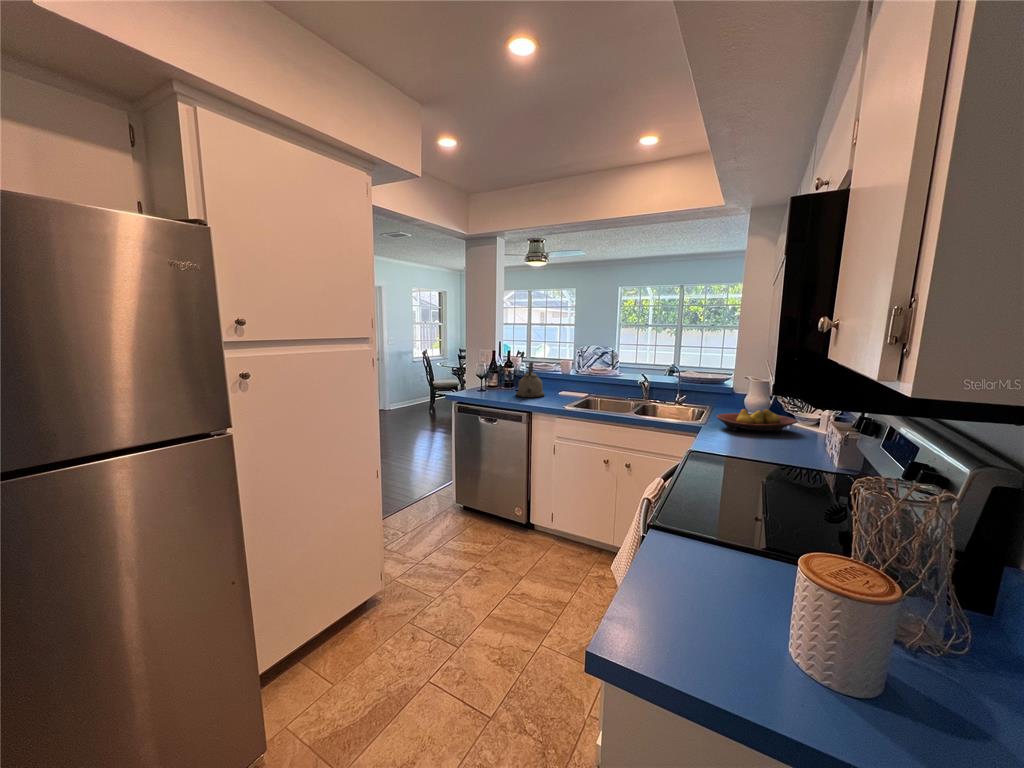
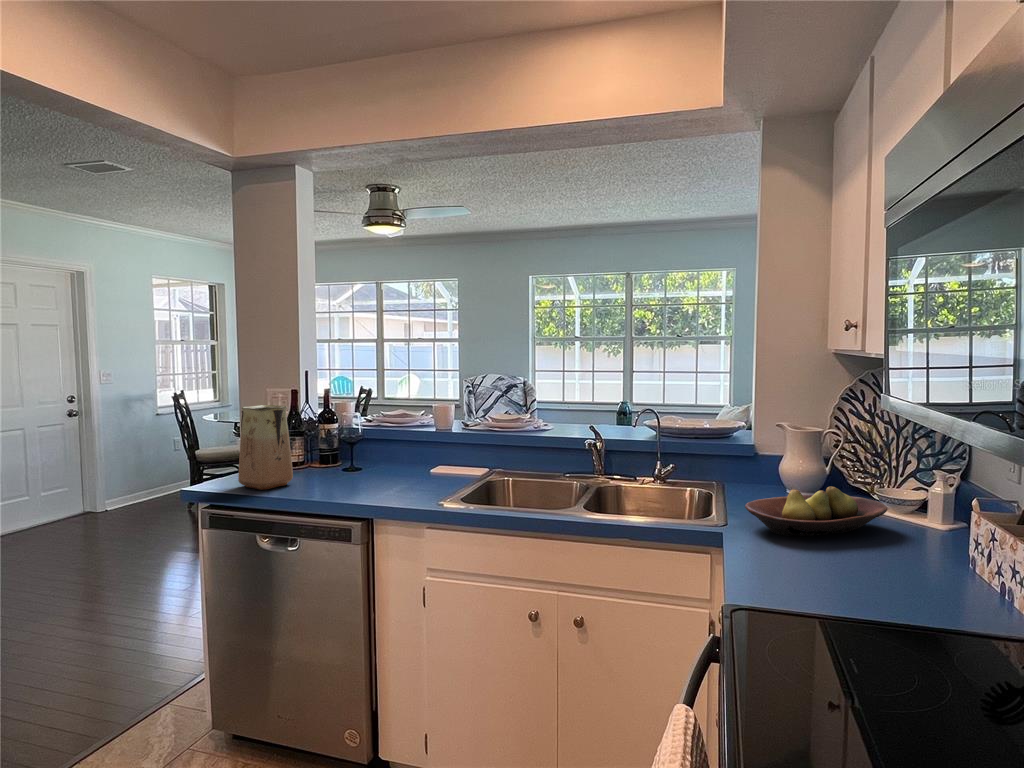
vase: none [471,358,494,396] -> present [238,405,293,490]
kettle: present [516,362,545,398] -> none [341,410,403,486]

